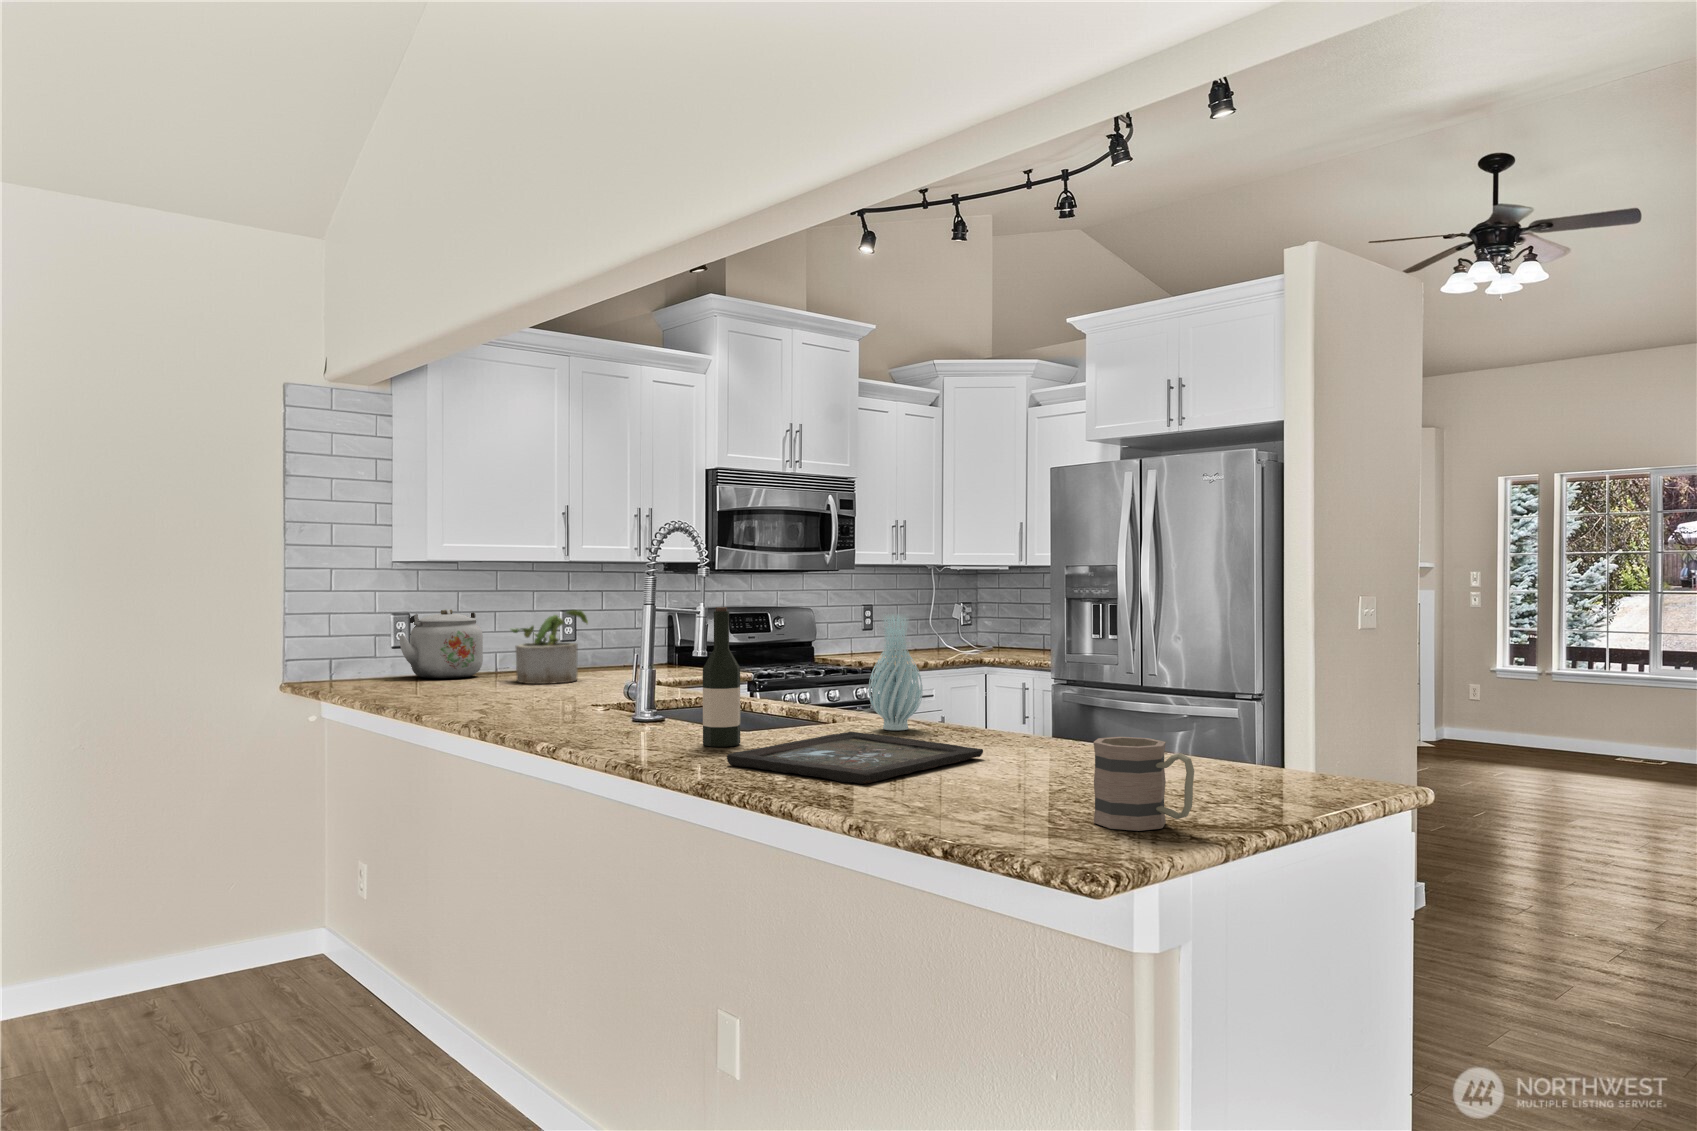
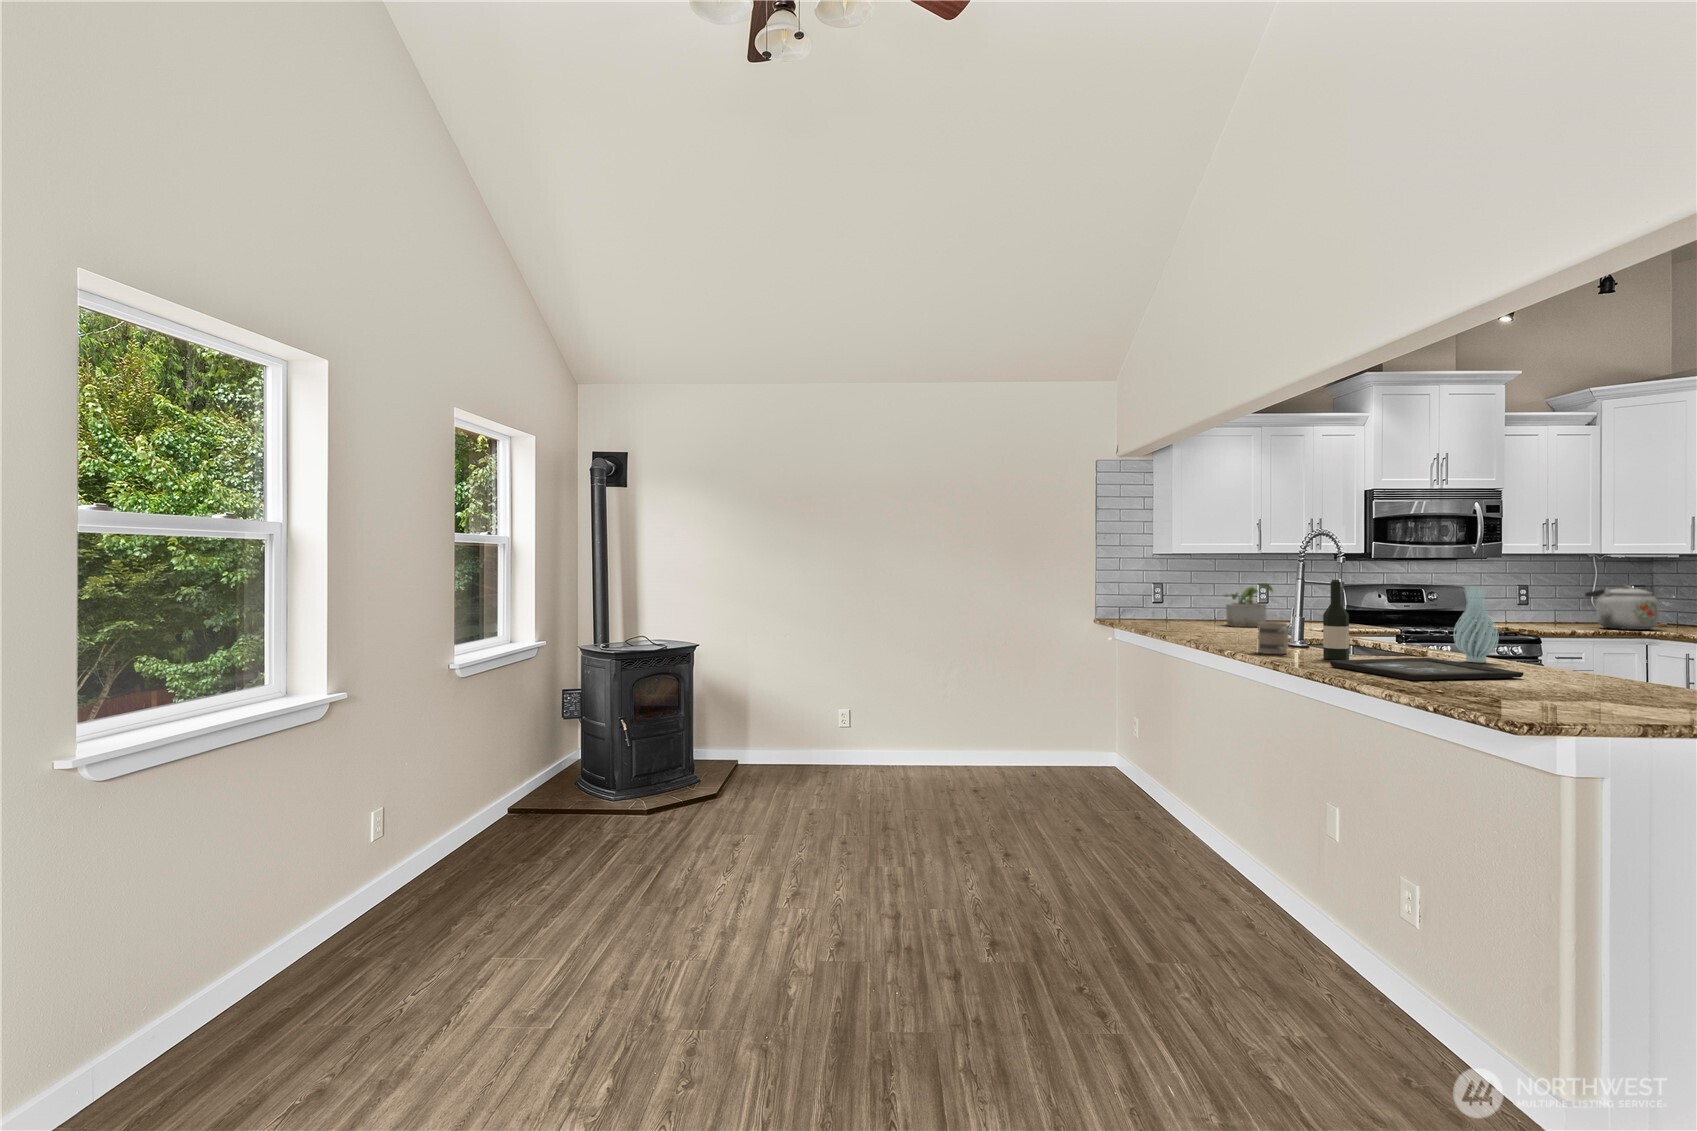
kettle: present [399,609,483,678] -> present [1585,585,1659,630]
mug: present [1093,737,1194,831] -> present [1258,622,1289,654]

